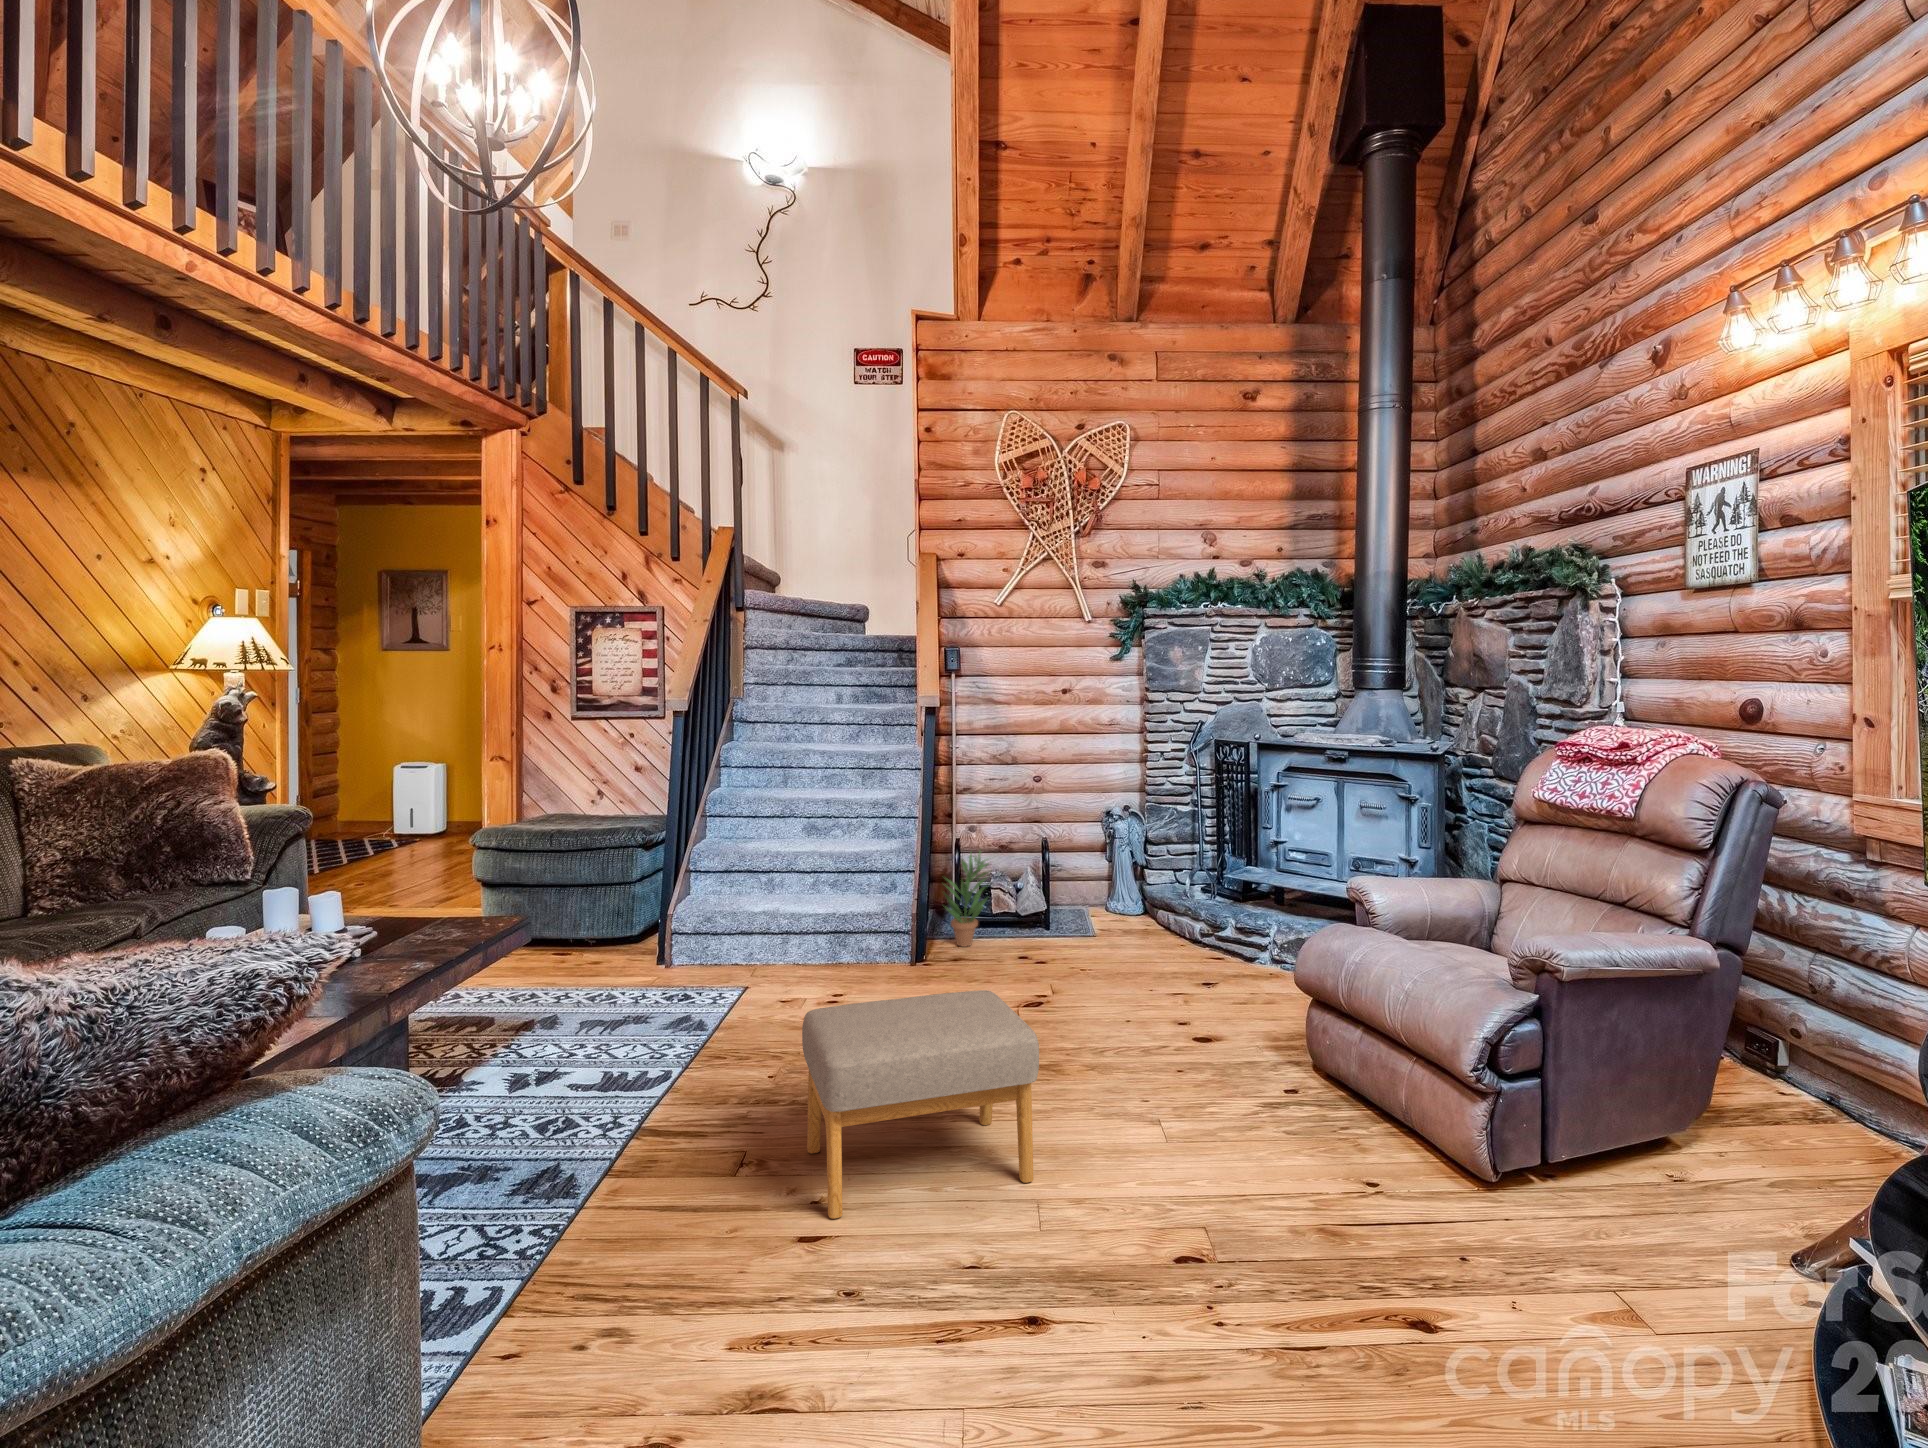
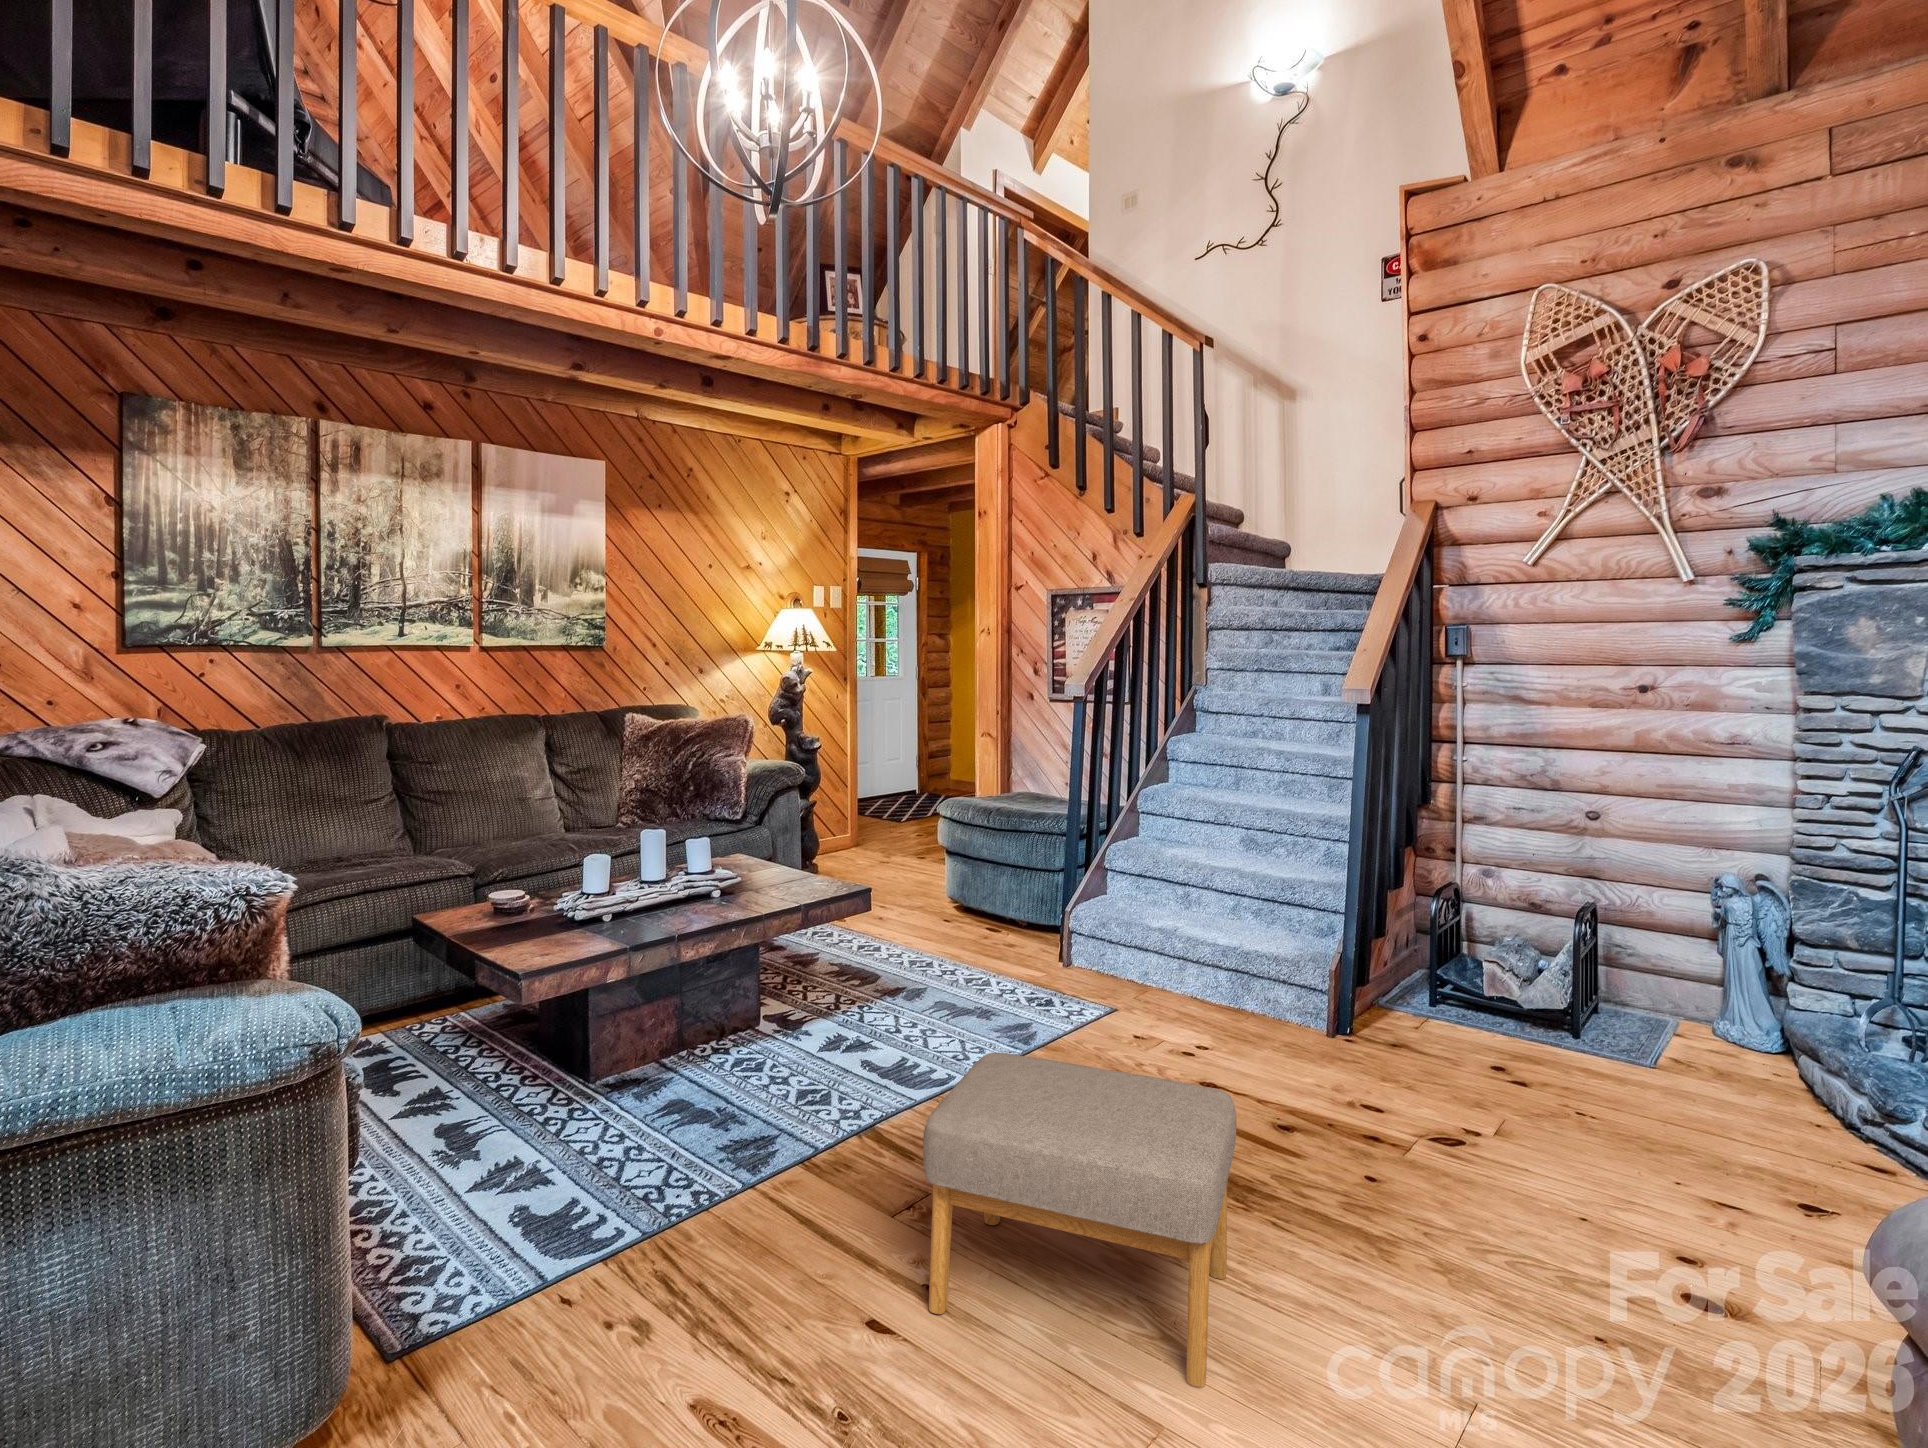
potted plant: present [943,852,989,947] -> none [1377,897,1461,1028]

